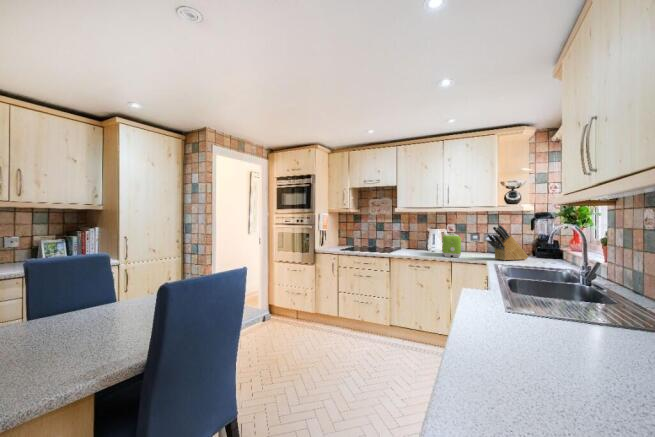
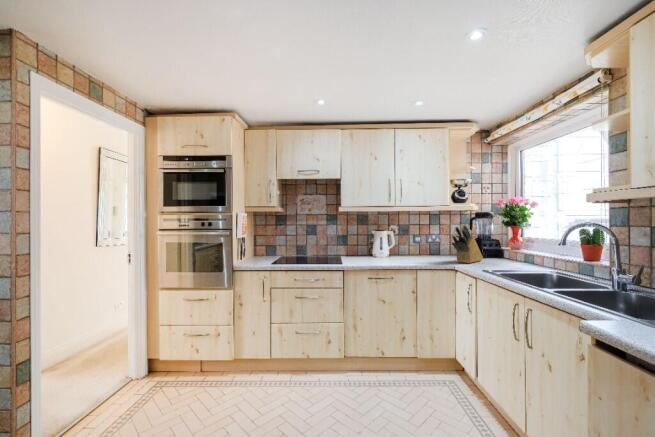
toaster: present [442,234,461,257] -> none [396,237,424,263]

